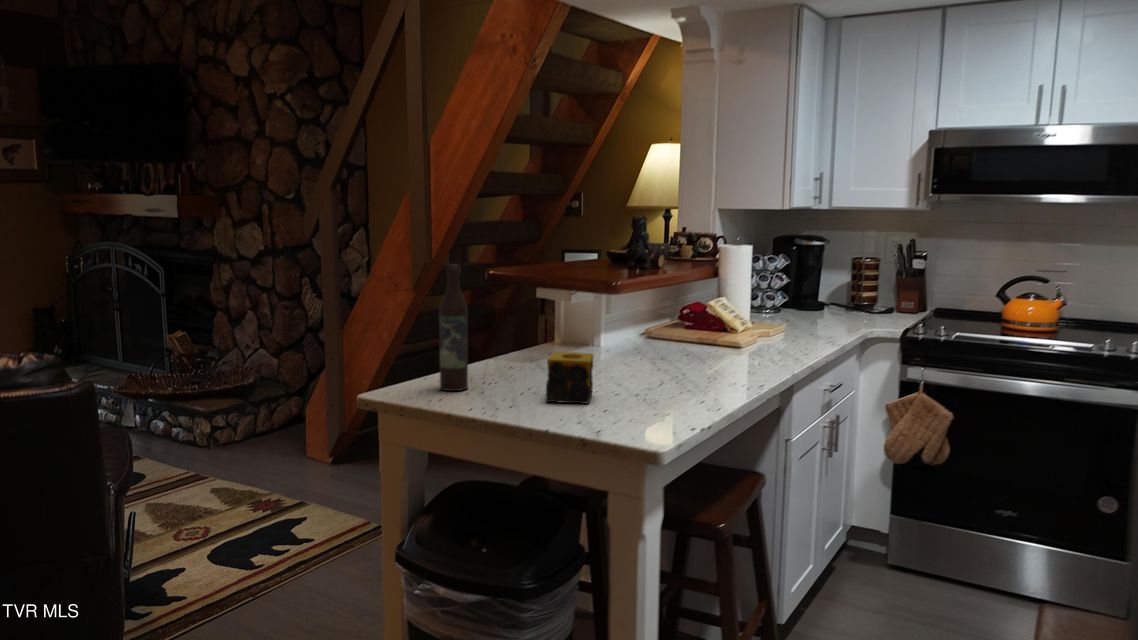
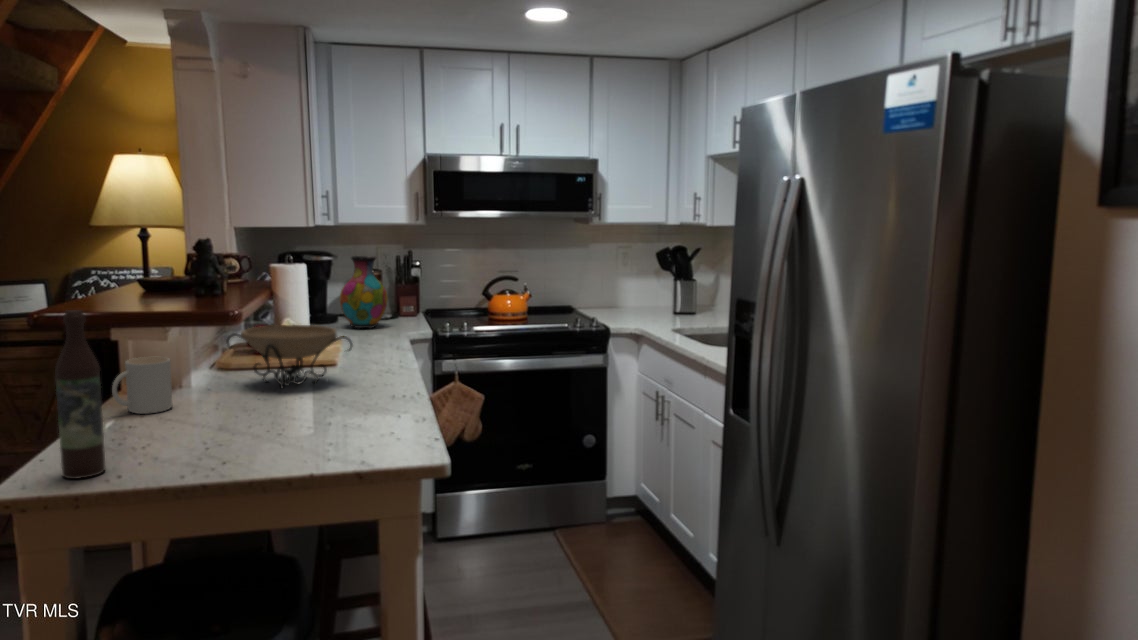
vase: none [814,241,867,321] -> present [340,256,388,328]
decorative bowl: none [636,300,733,360] -> present [226,325,352,388]
mug: none [525,314,572,360] -> present [112,357,173,414]
candle: present [546,351,593,404] -> none [223,396,289,461]

